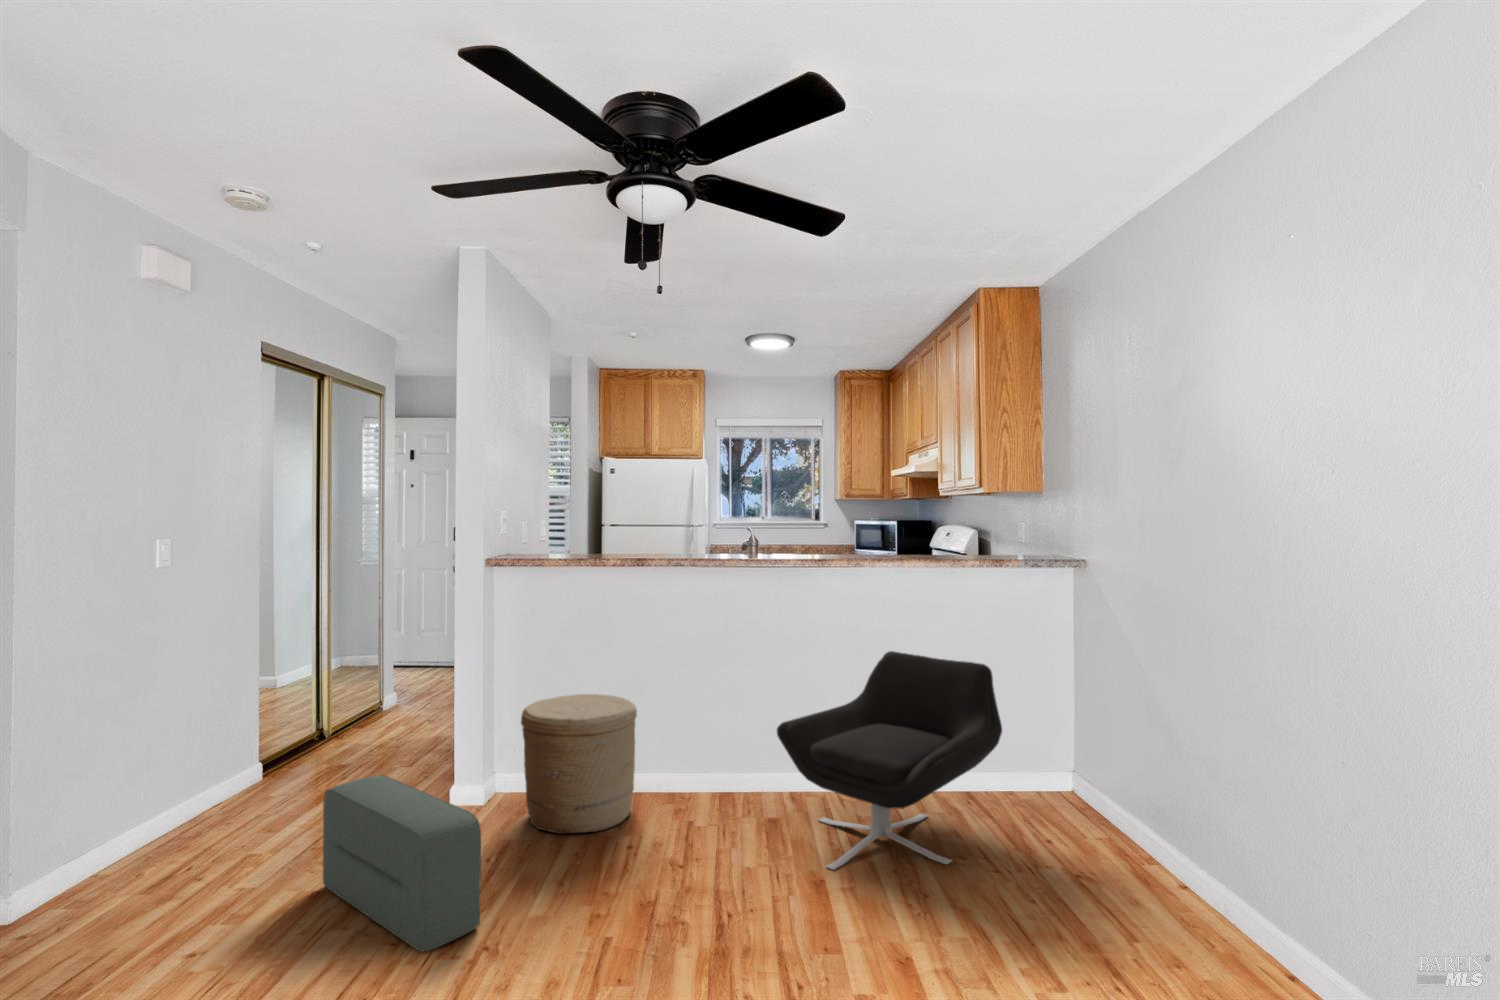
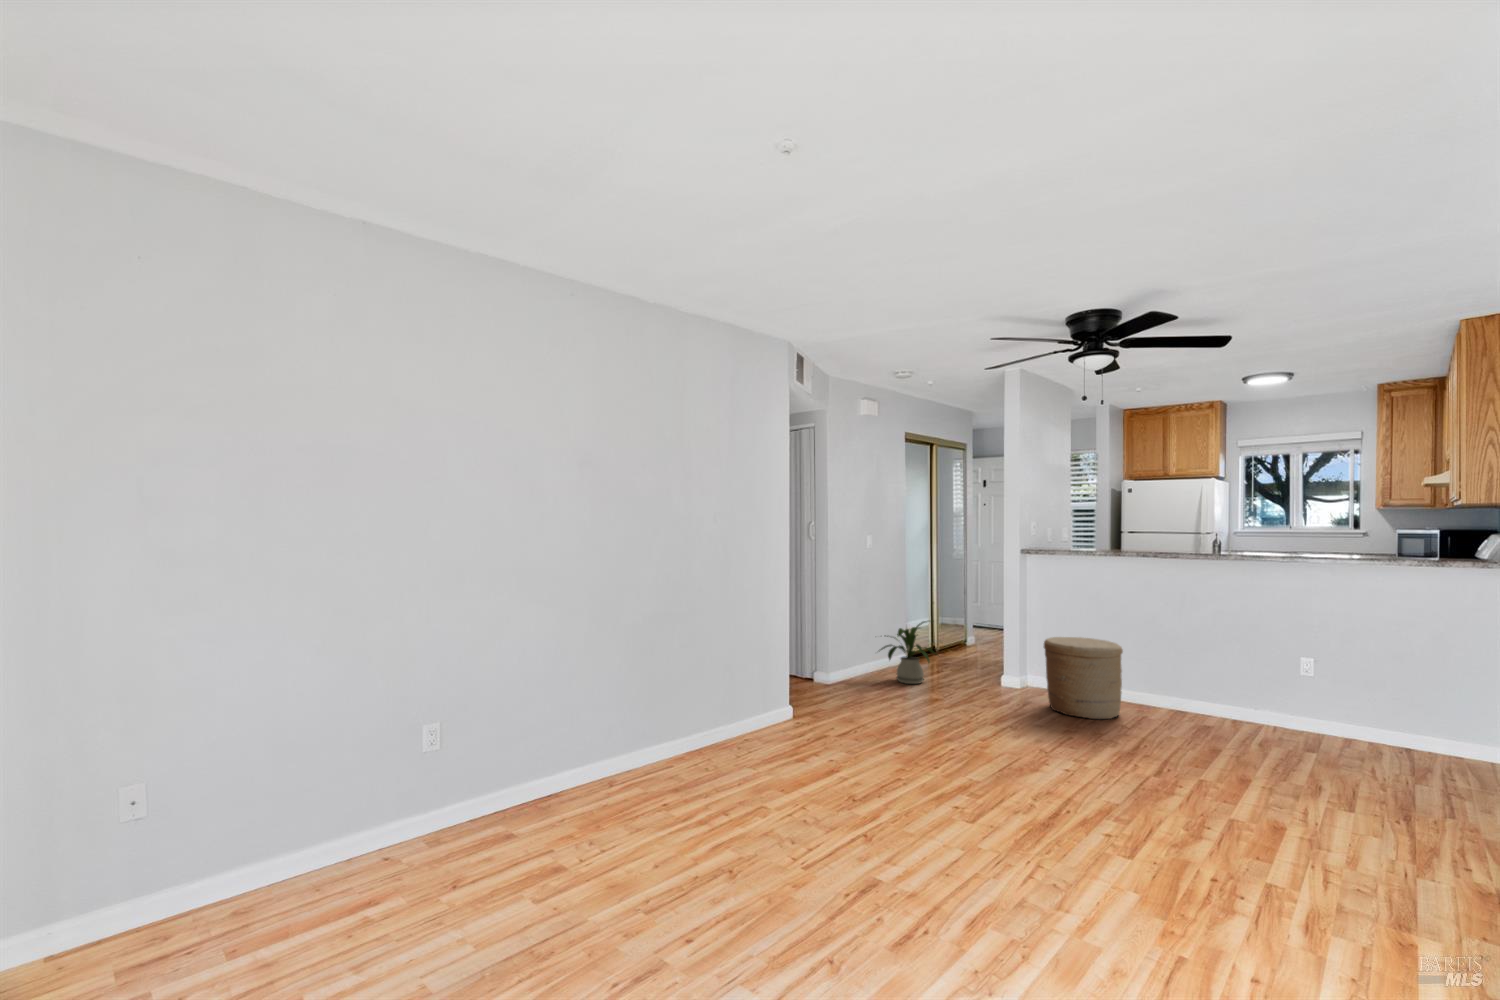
lounge chair: present [777,651,1002,870] -> none [1228,633,1453,789]
house plant: none [179,699,333,833] -> present [880,621,936,684]
pouf: present [323,775,481,952] -> none [937,657,1013,737]

